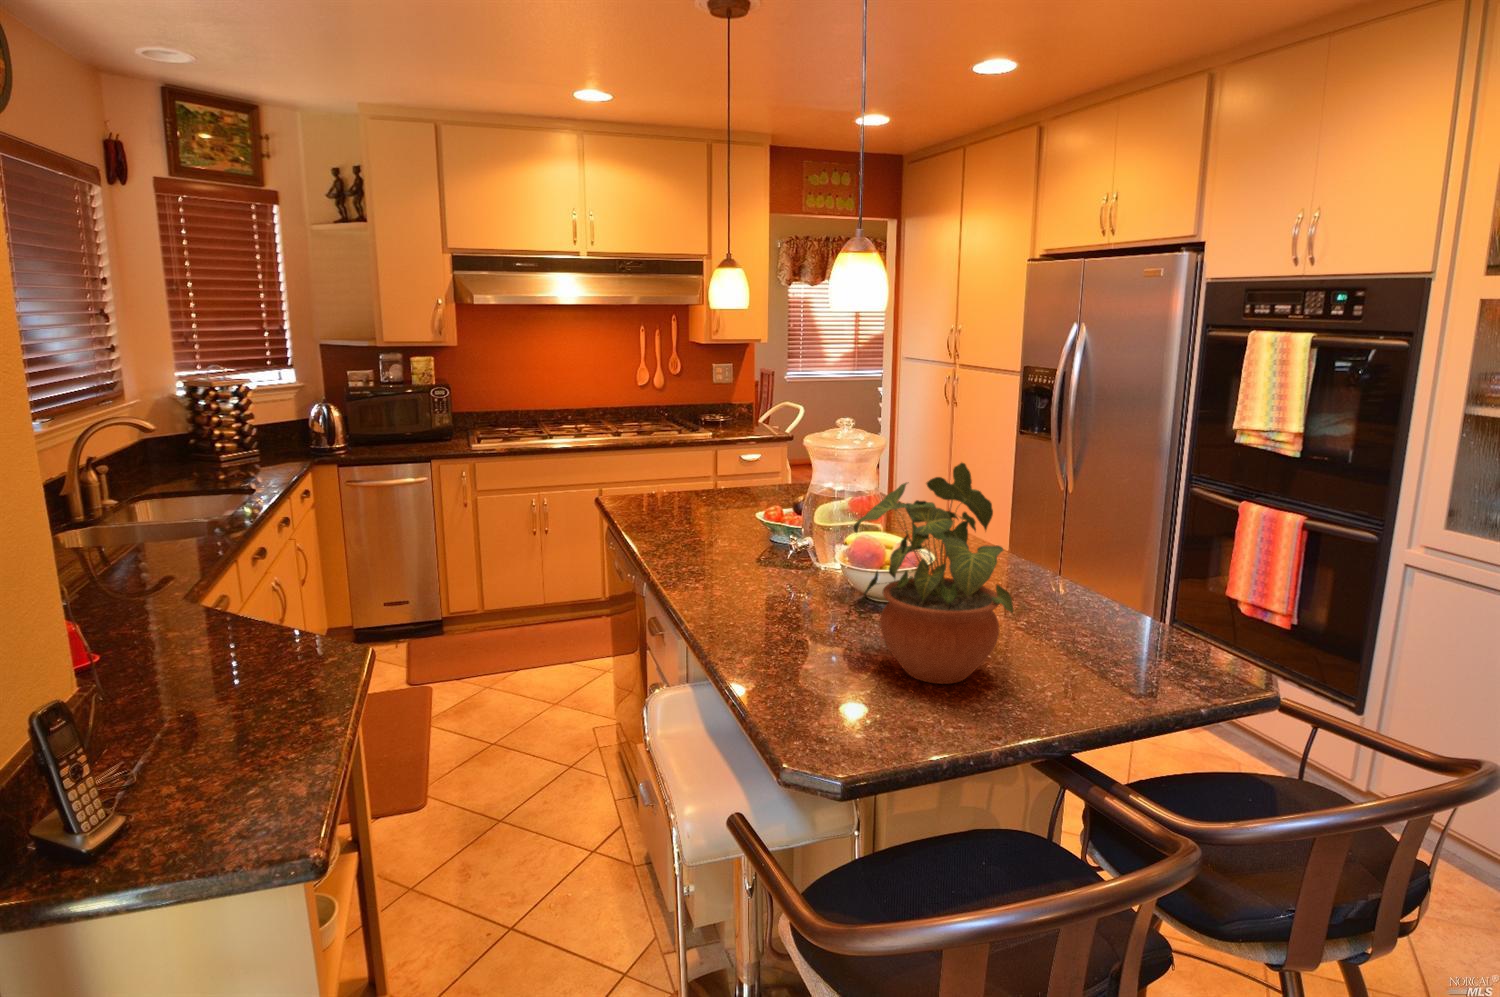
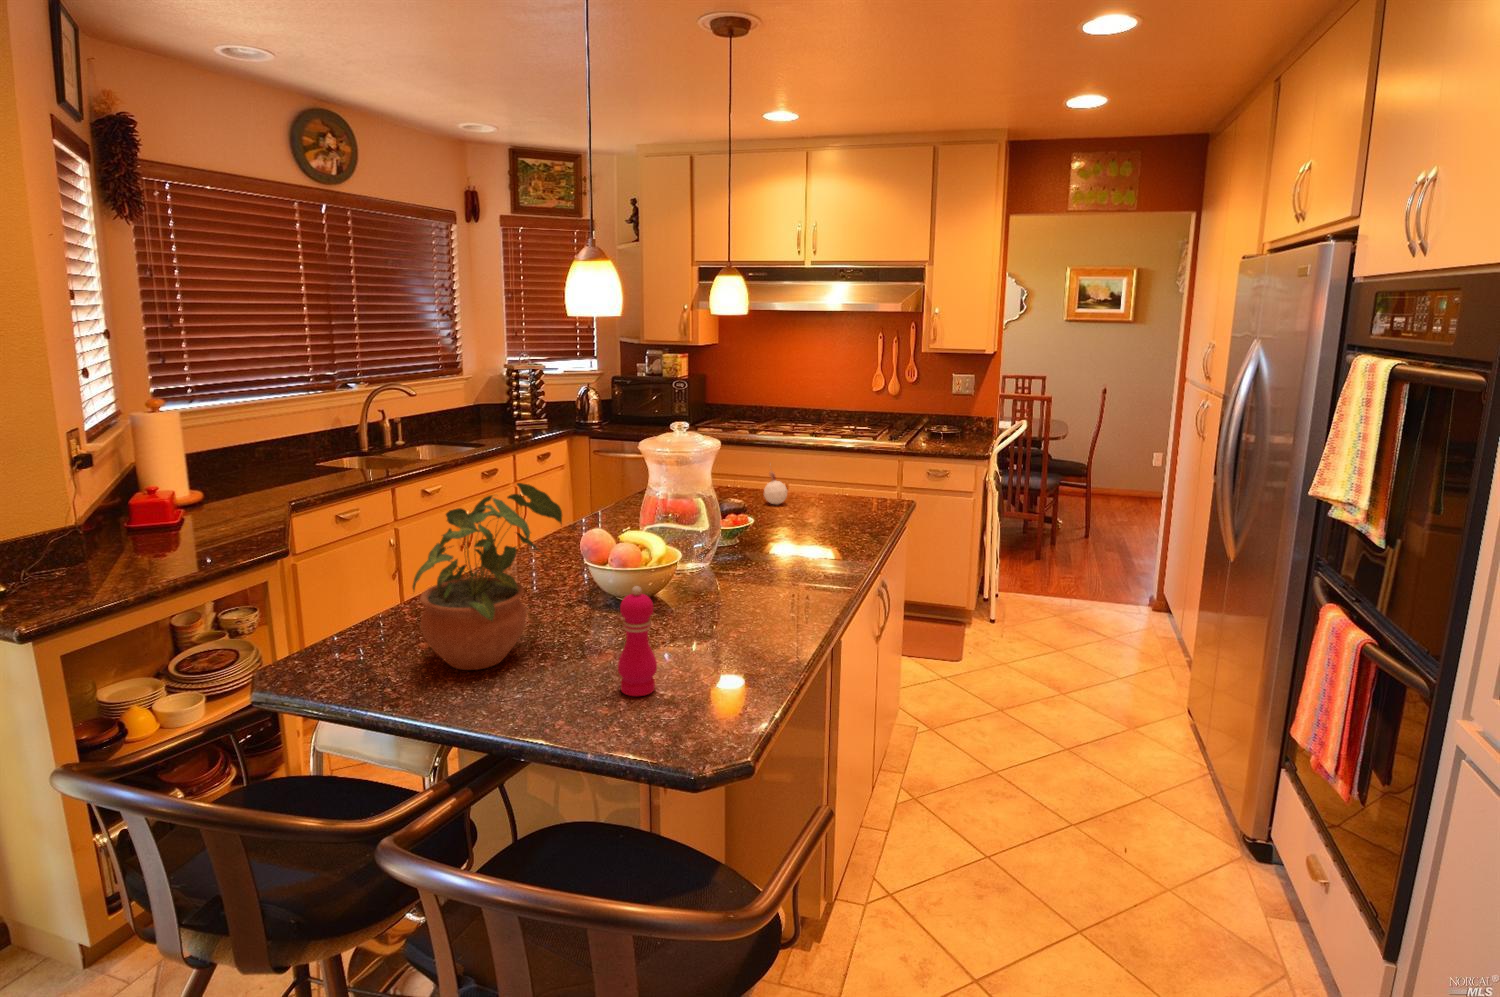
candle: none [746,452,770,495] -> present [764,470,787,505]
pepper mill: none [1094,545,1140,658] -> present [618,586,657,696]

